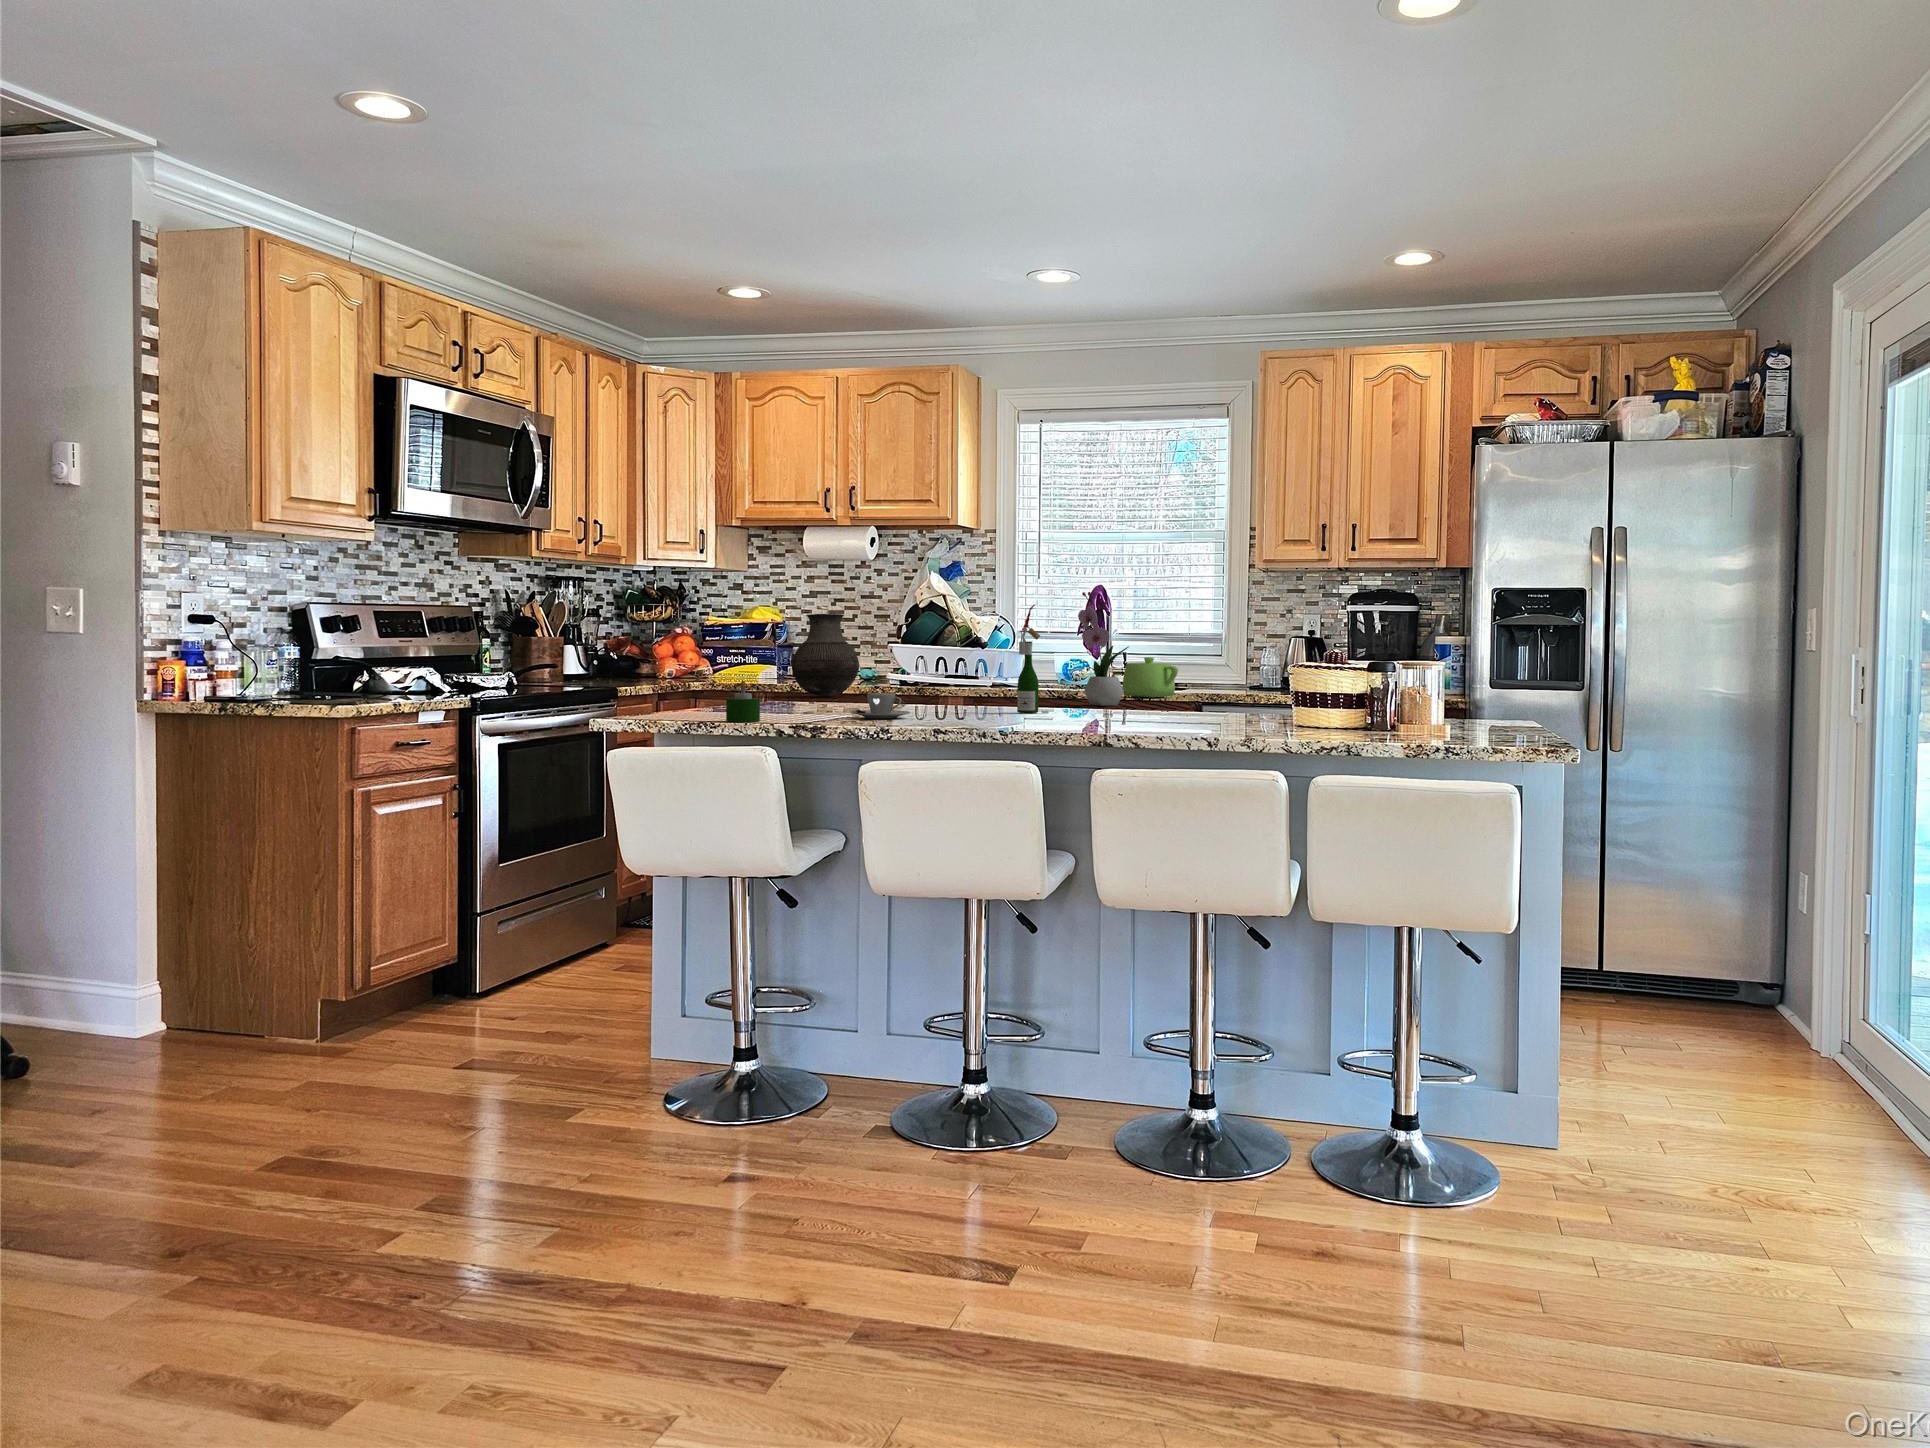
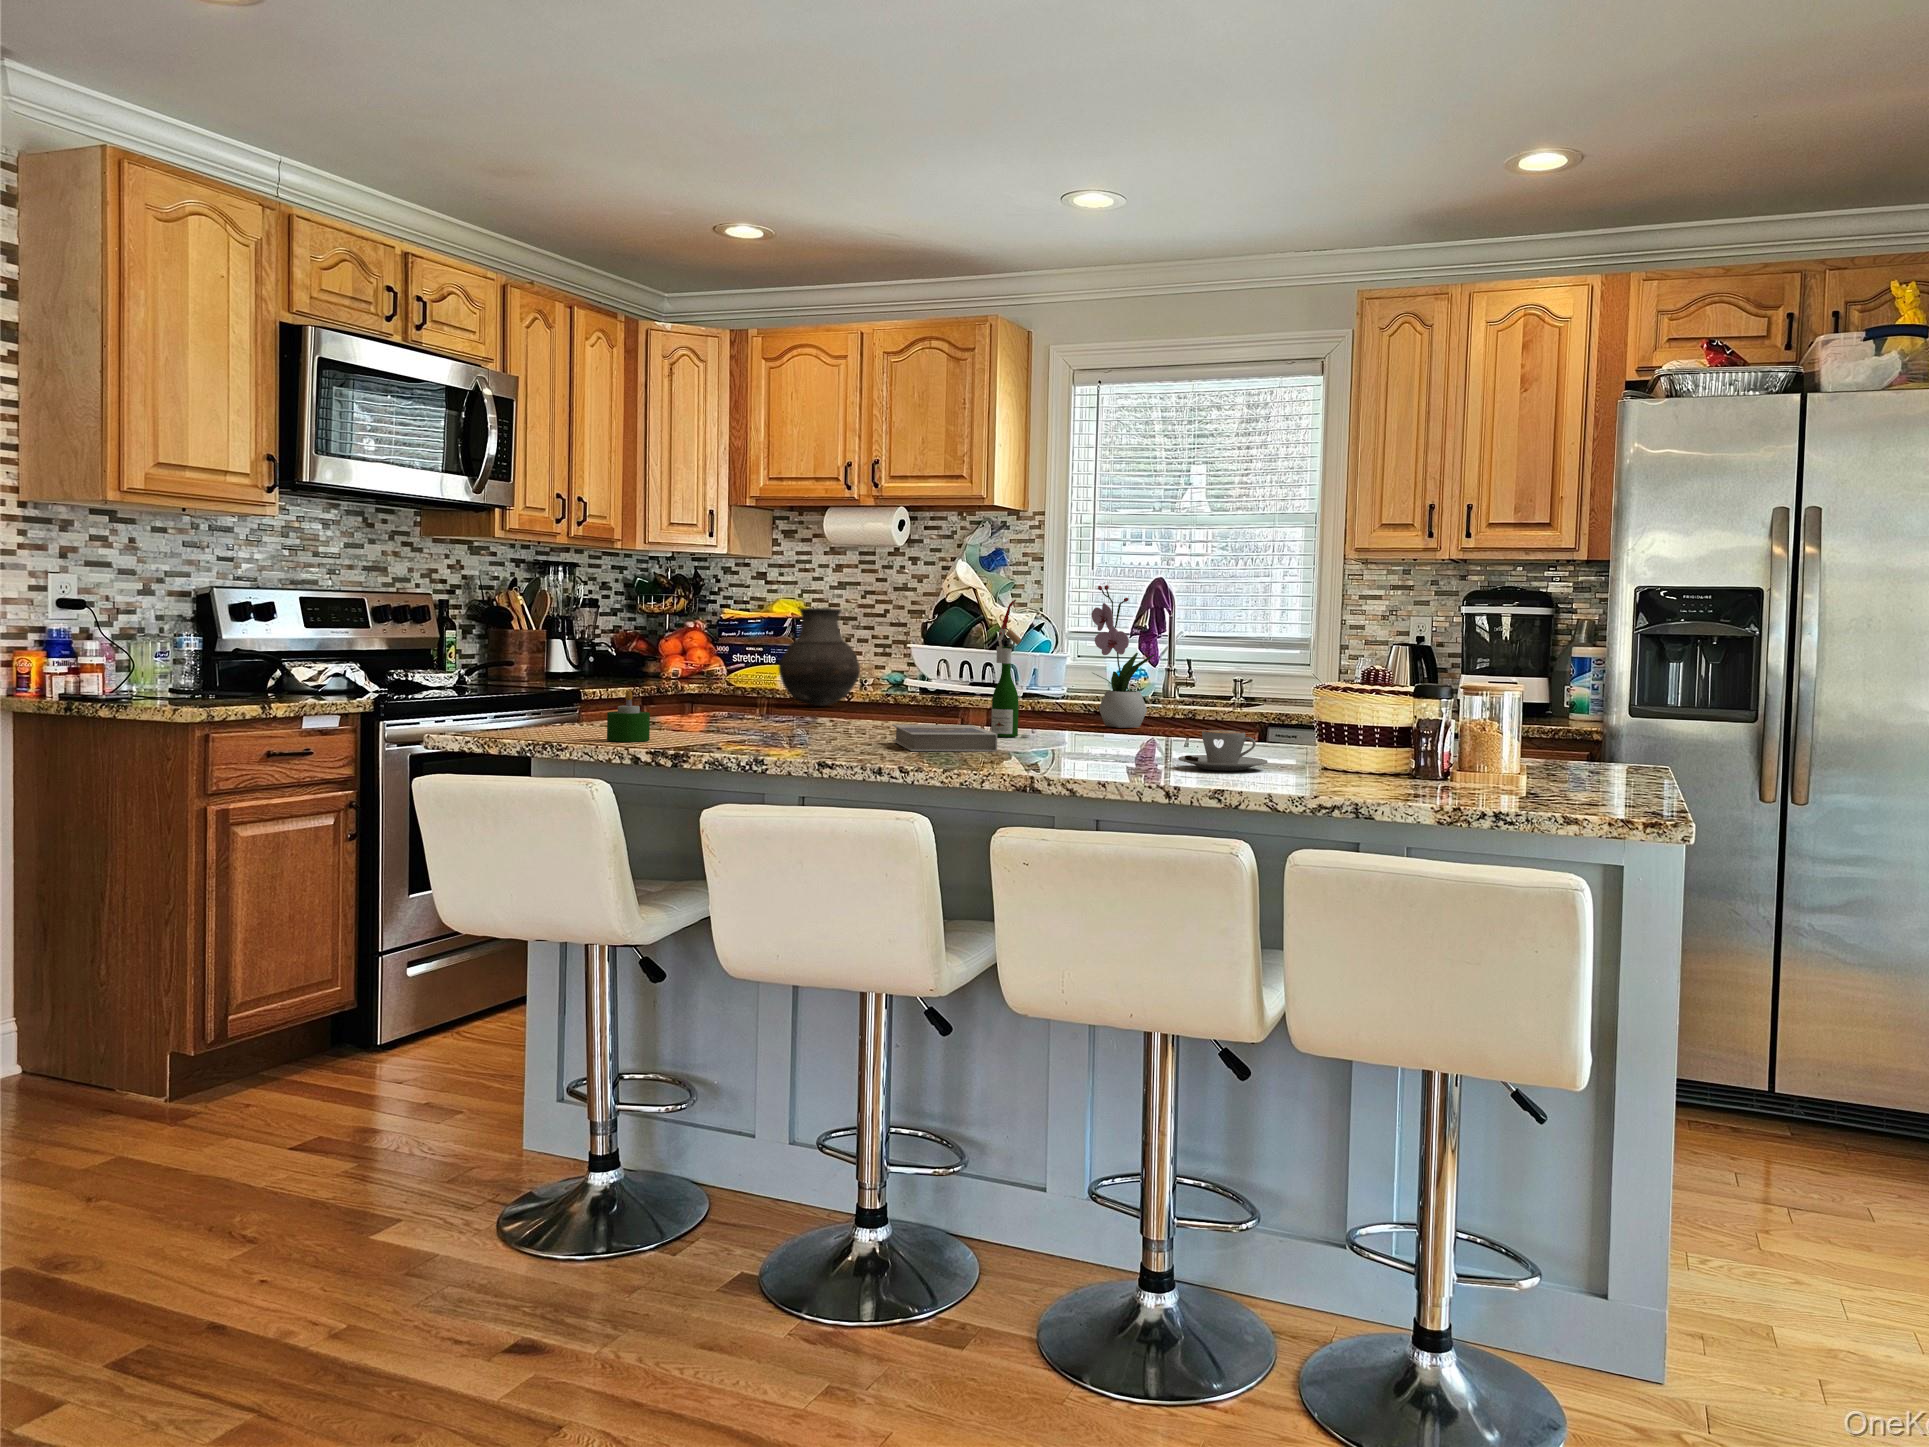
teapot: present [1122,657,1178,698] -> none [1170,667,1237,716]
coffee cup: present [852,693,910,719] -> present [1178,730,1268,771]
hardback book: none [951,703,1045,723] -> present [892,724,997,751]

